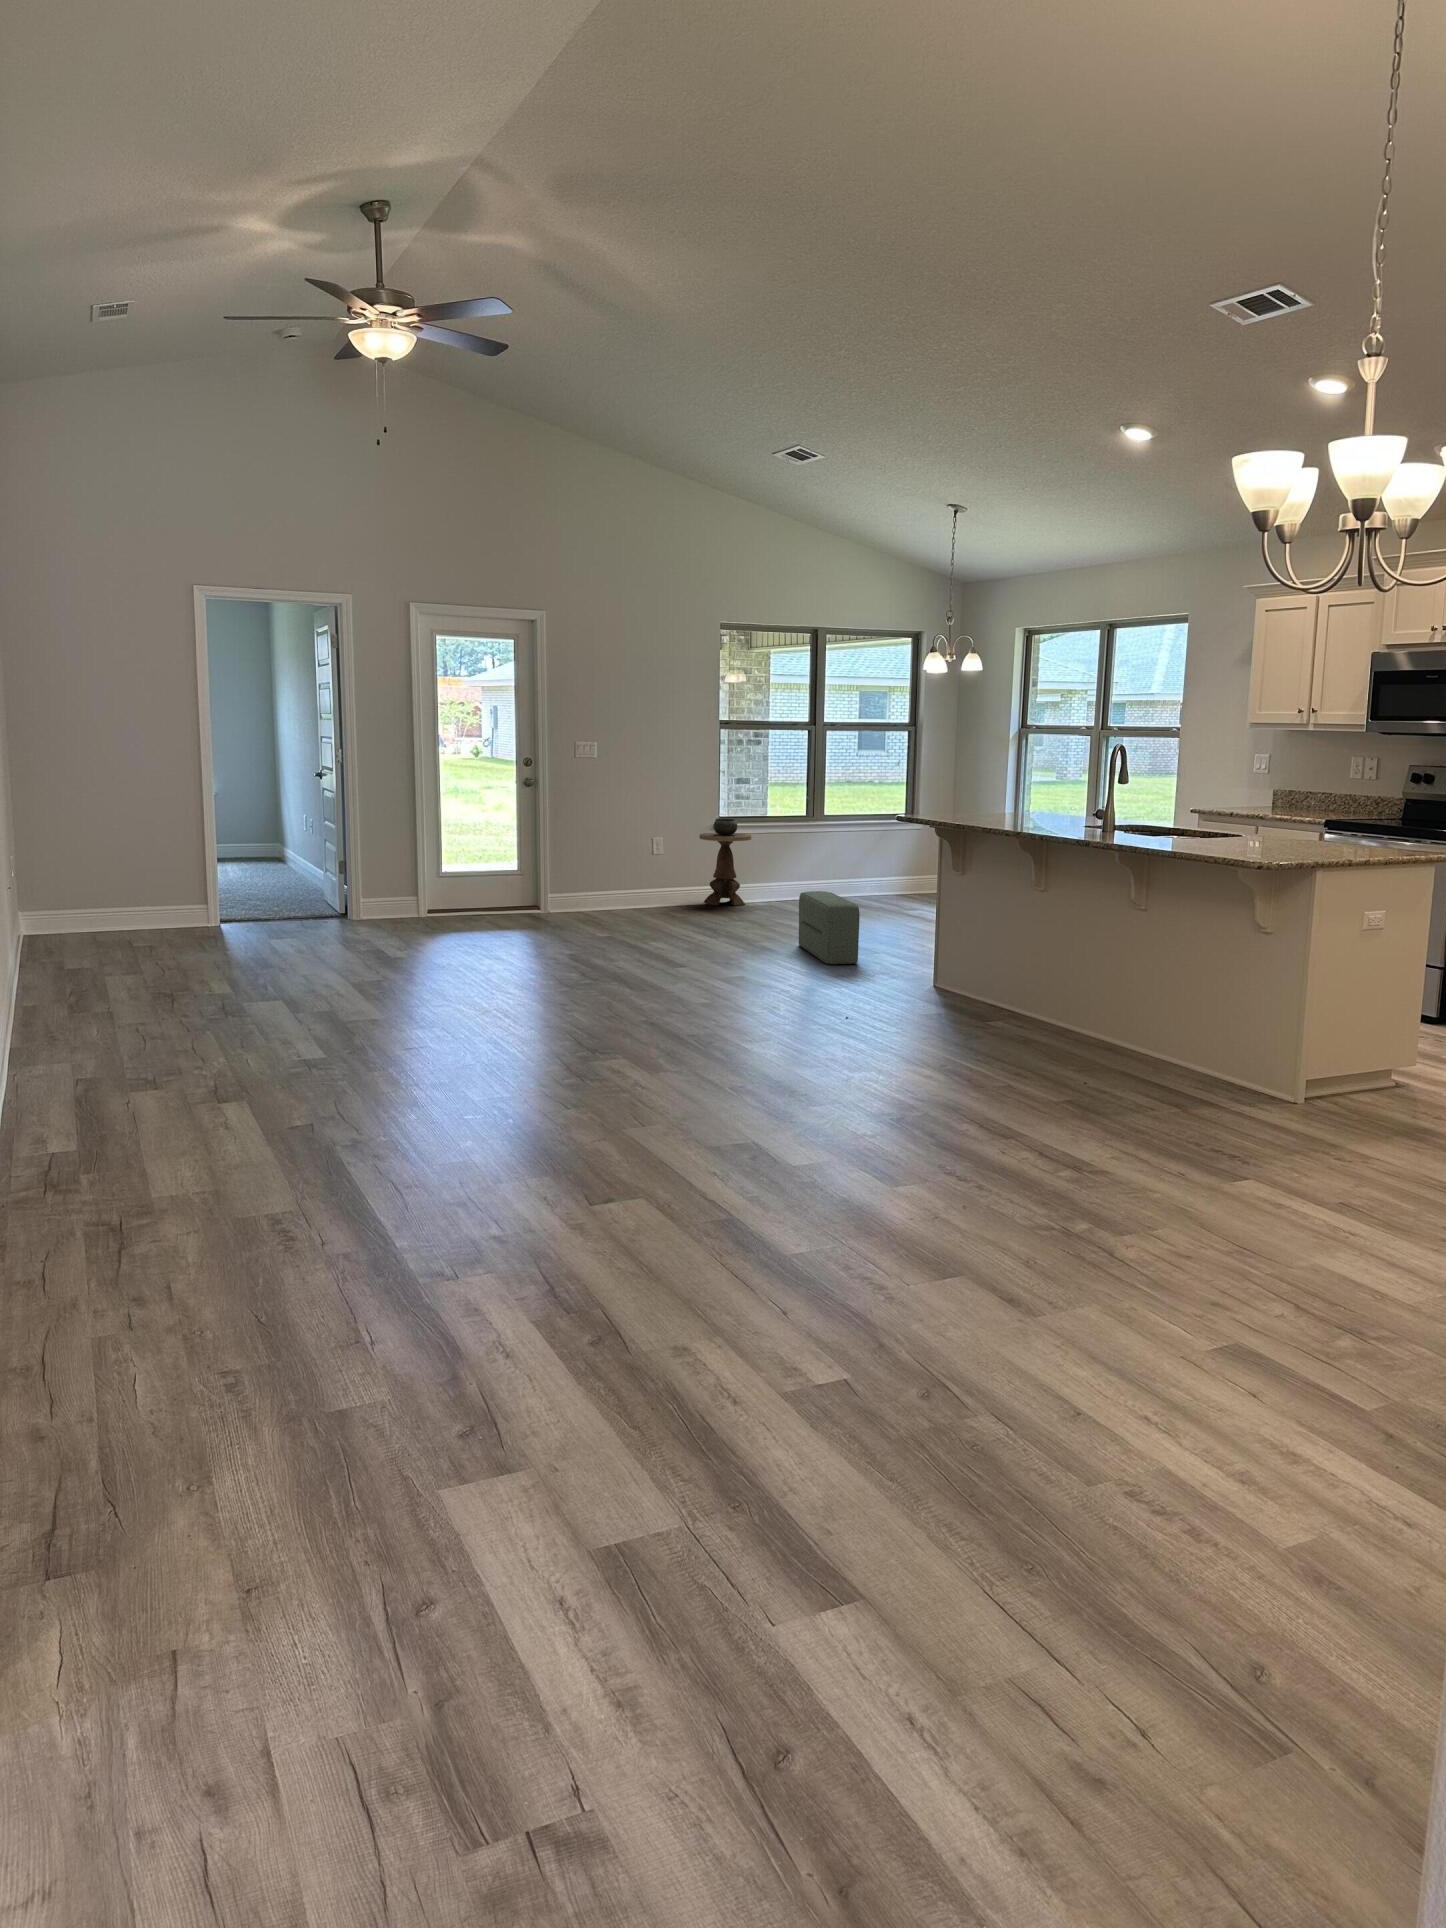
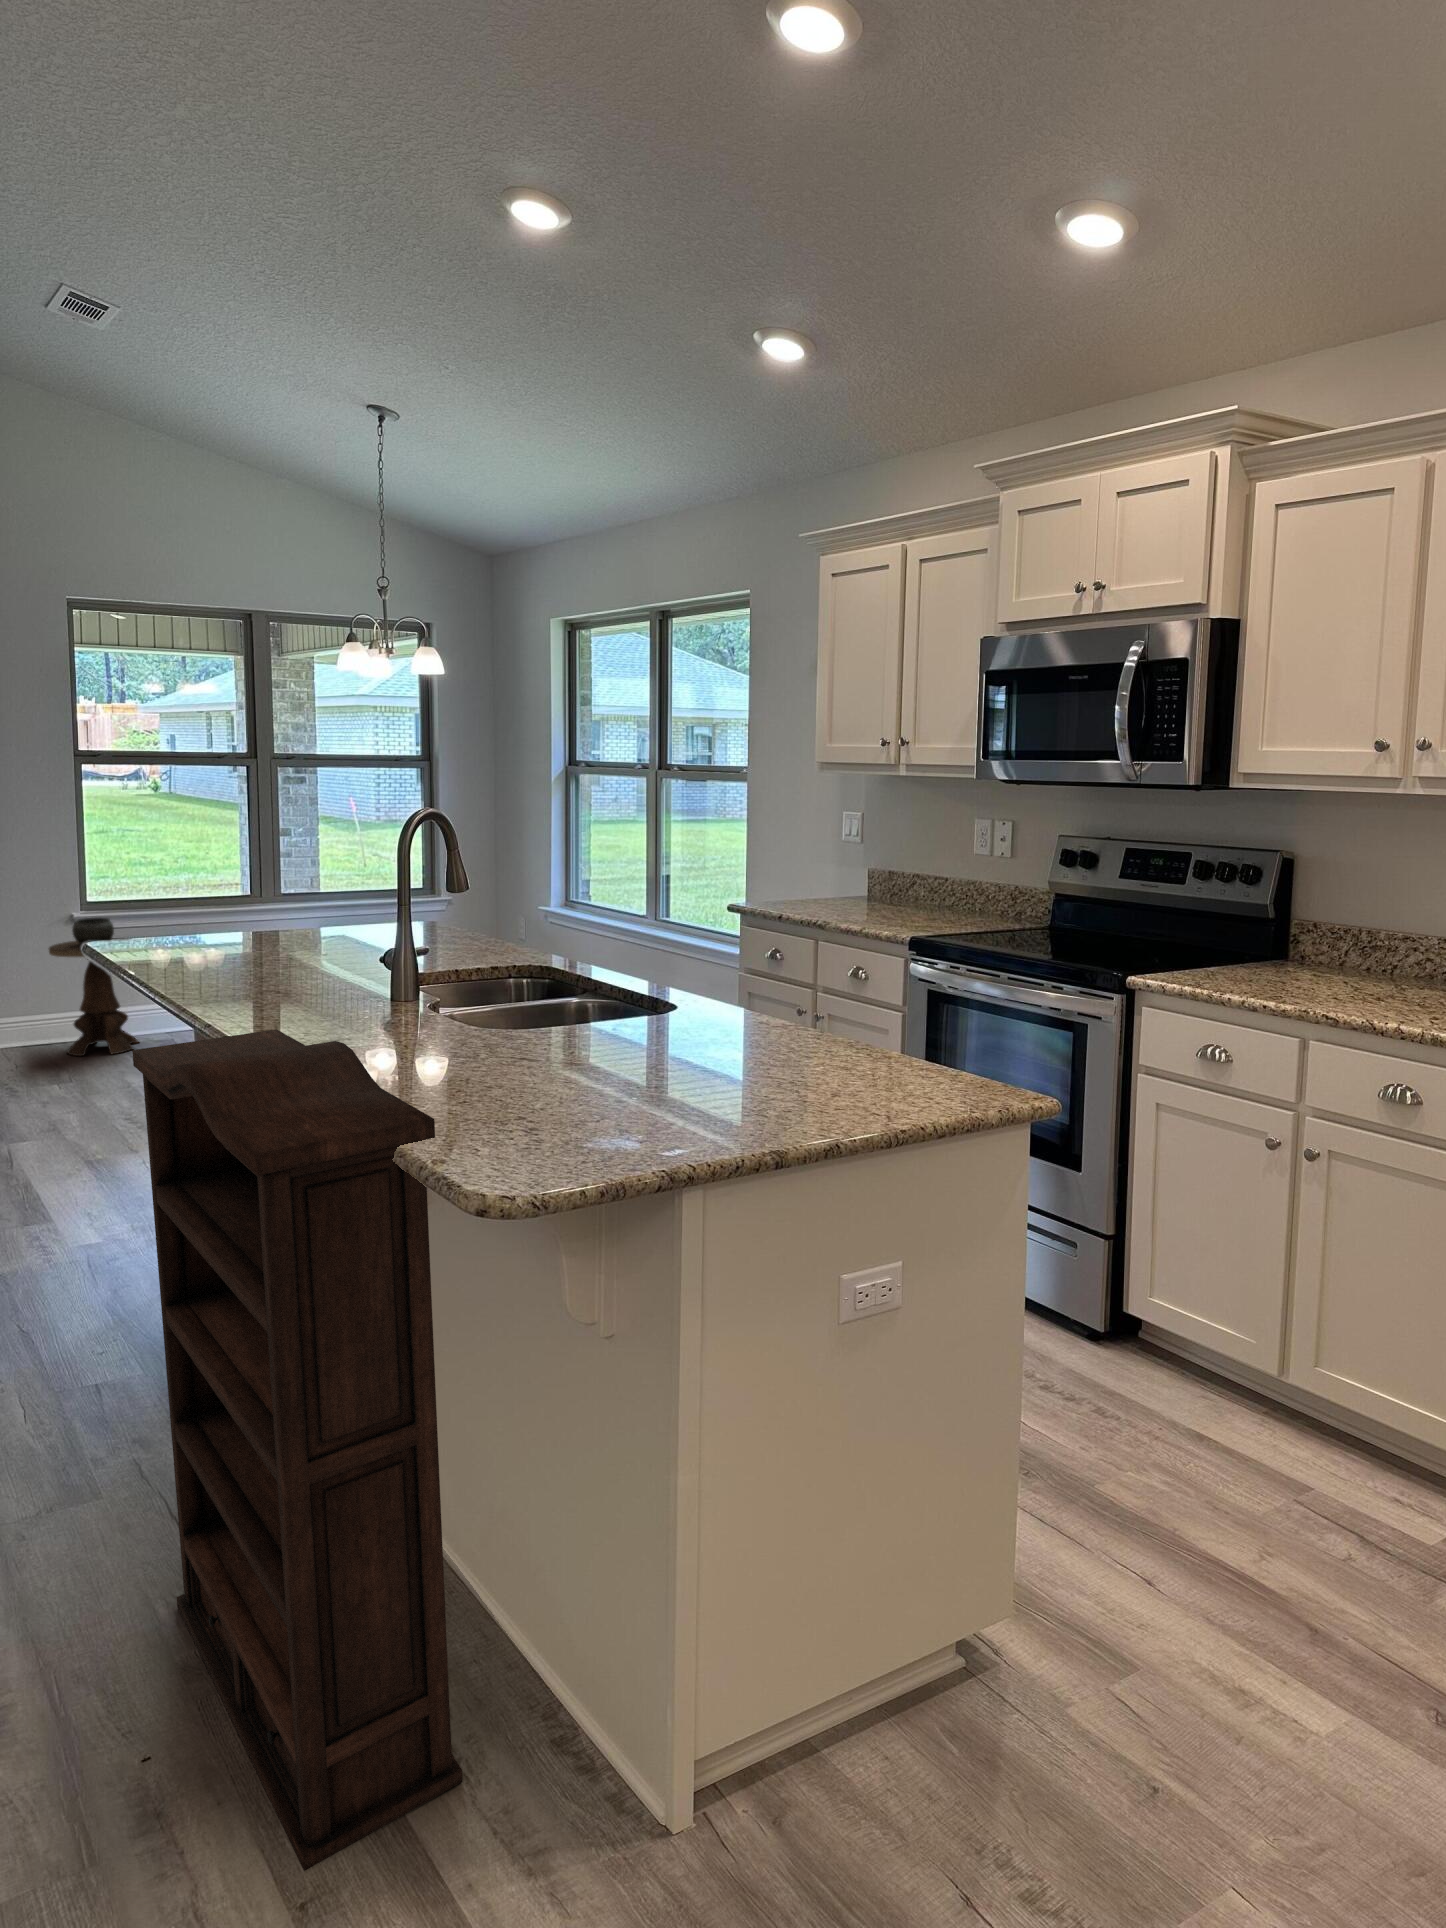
bookshelf: none [1046,812,1217,1083] -> present [132,1029,463,1871]
pouf: present [799,891,860,964] -> none [42,1072,137,1231]

